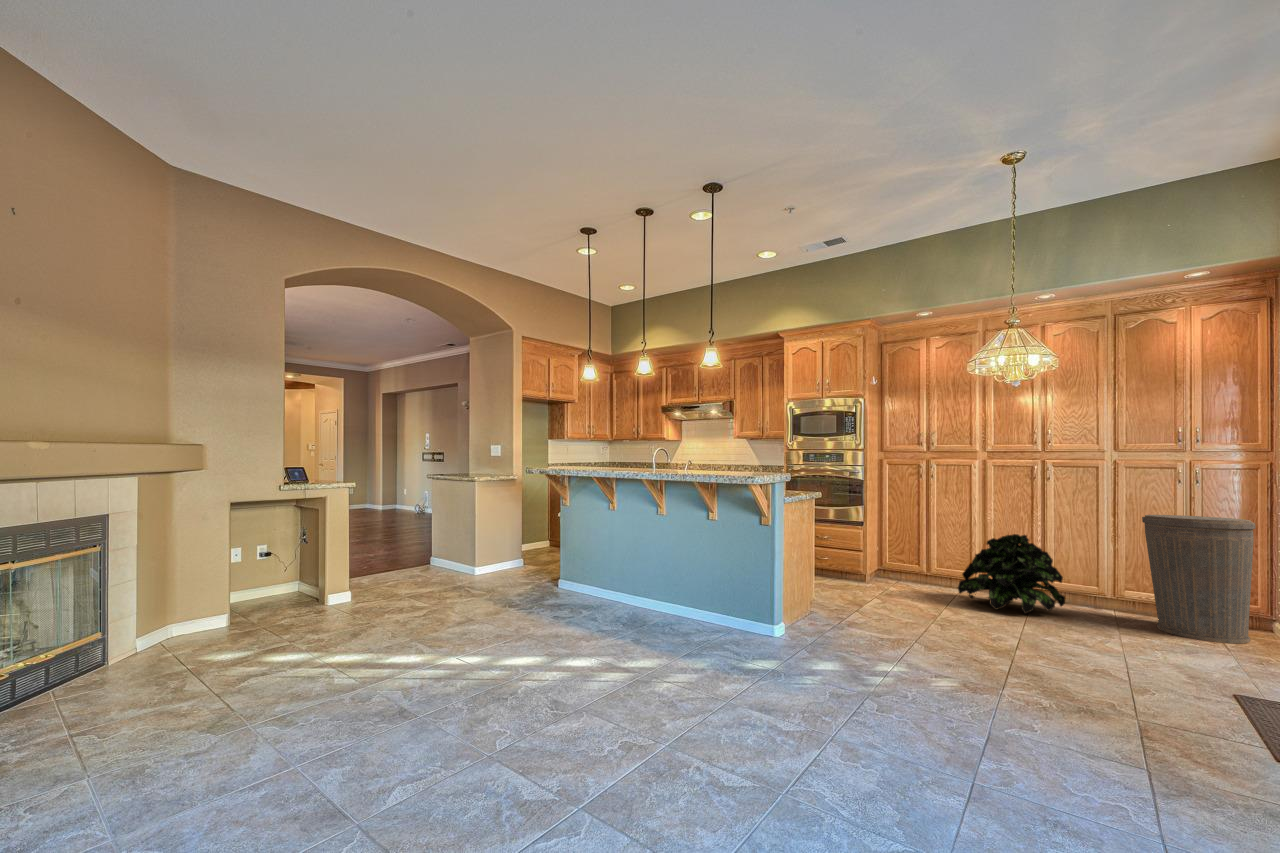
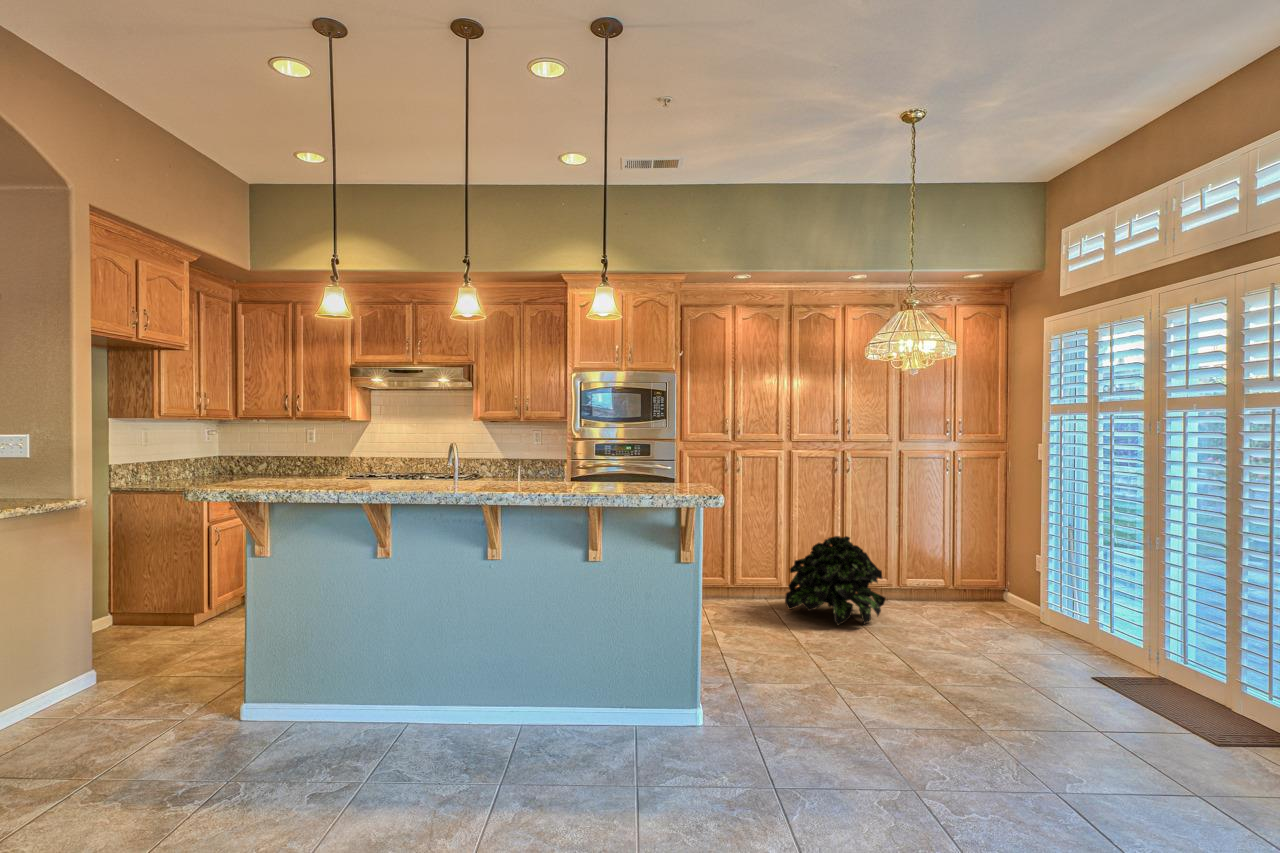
trash can: present [1142,515,1255,644] -> none [938,505,1024,624]

